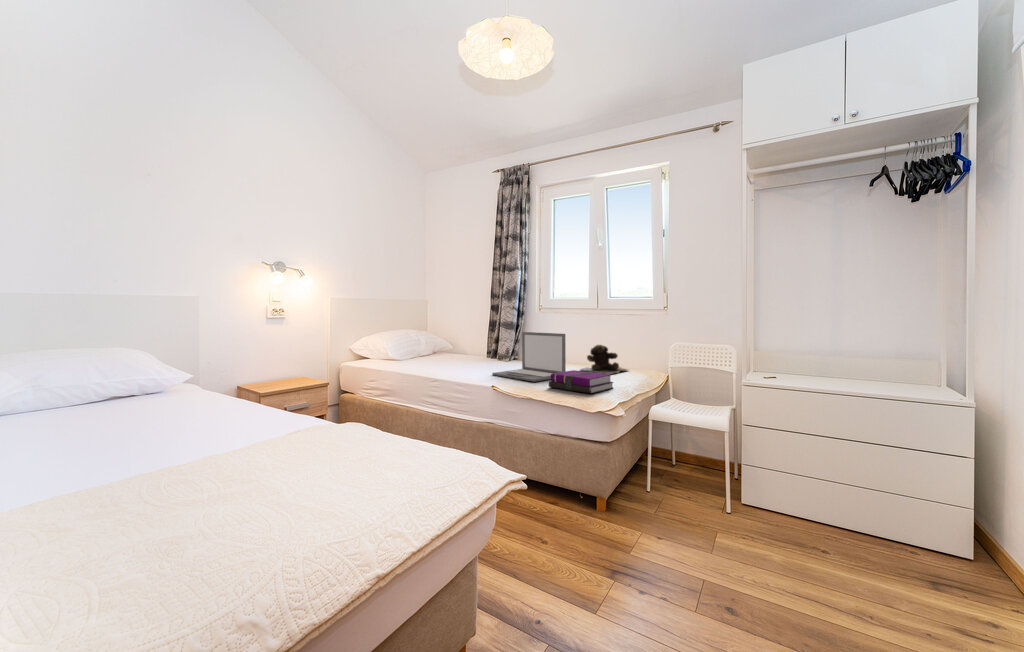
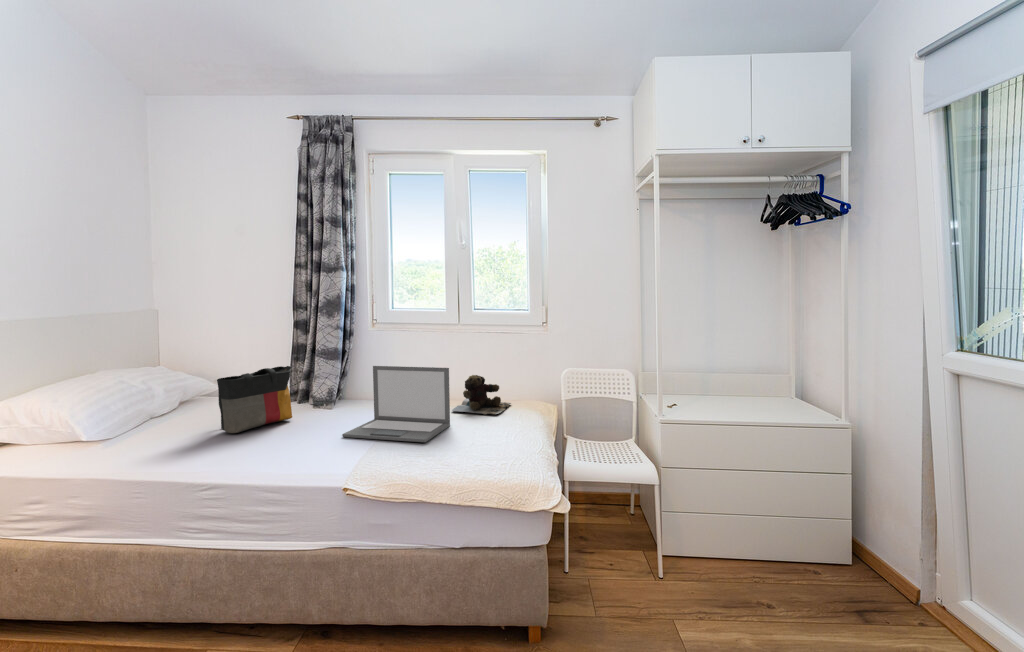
tote bag: none [433,331,479,368] -> present [217,366,292,433]
notebook: present [549,370,613,393] -> none [457,419,535,453]

